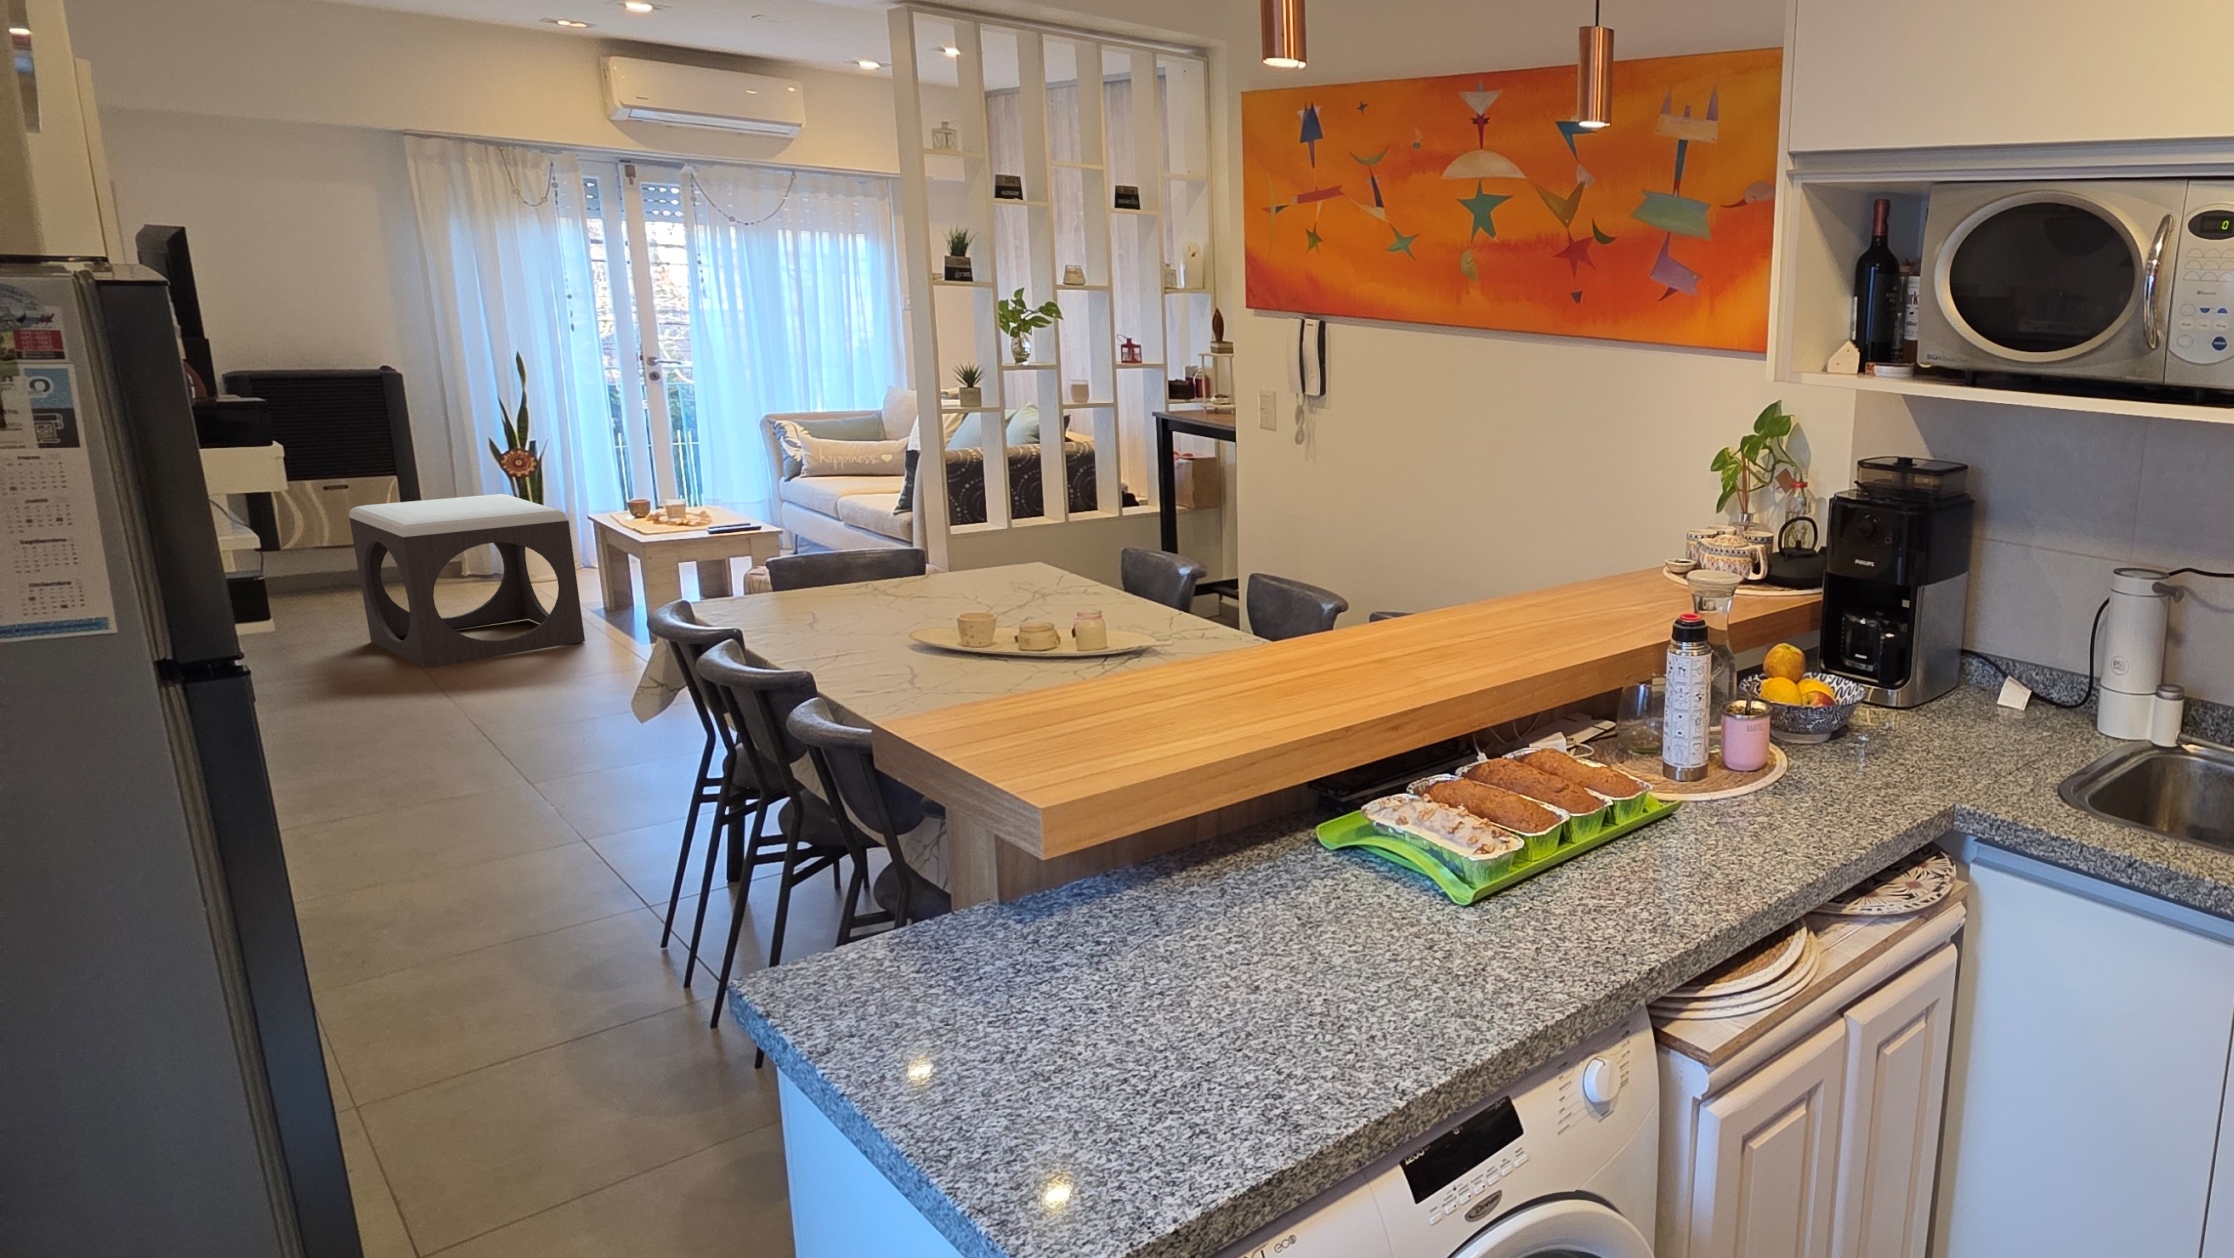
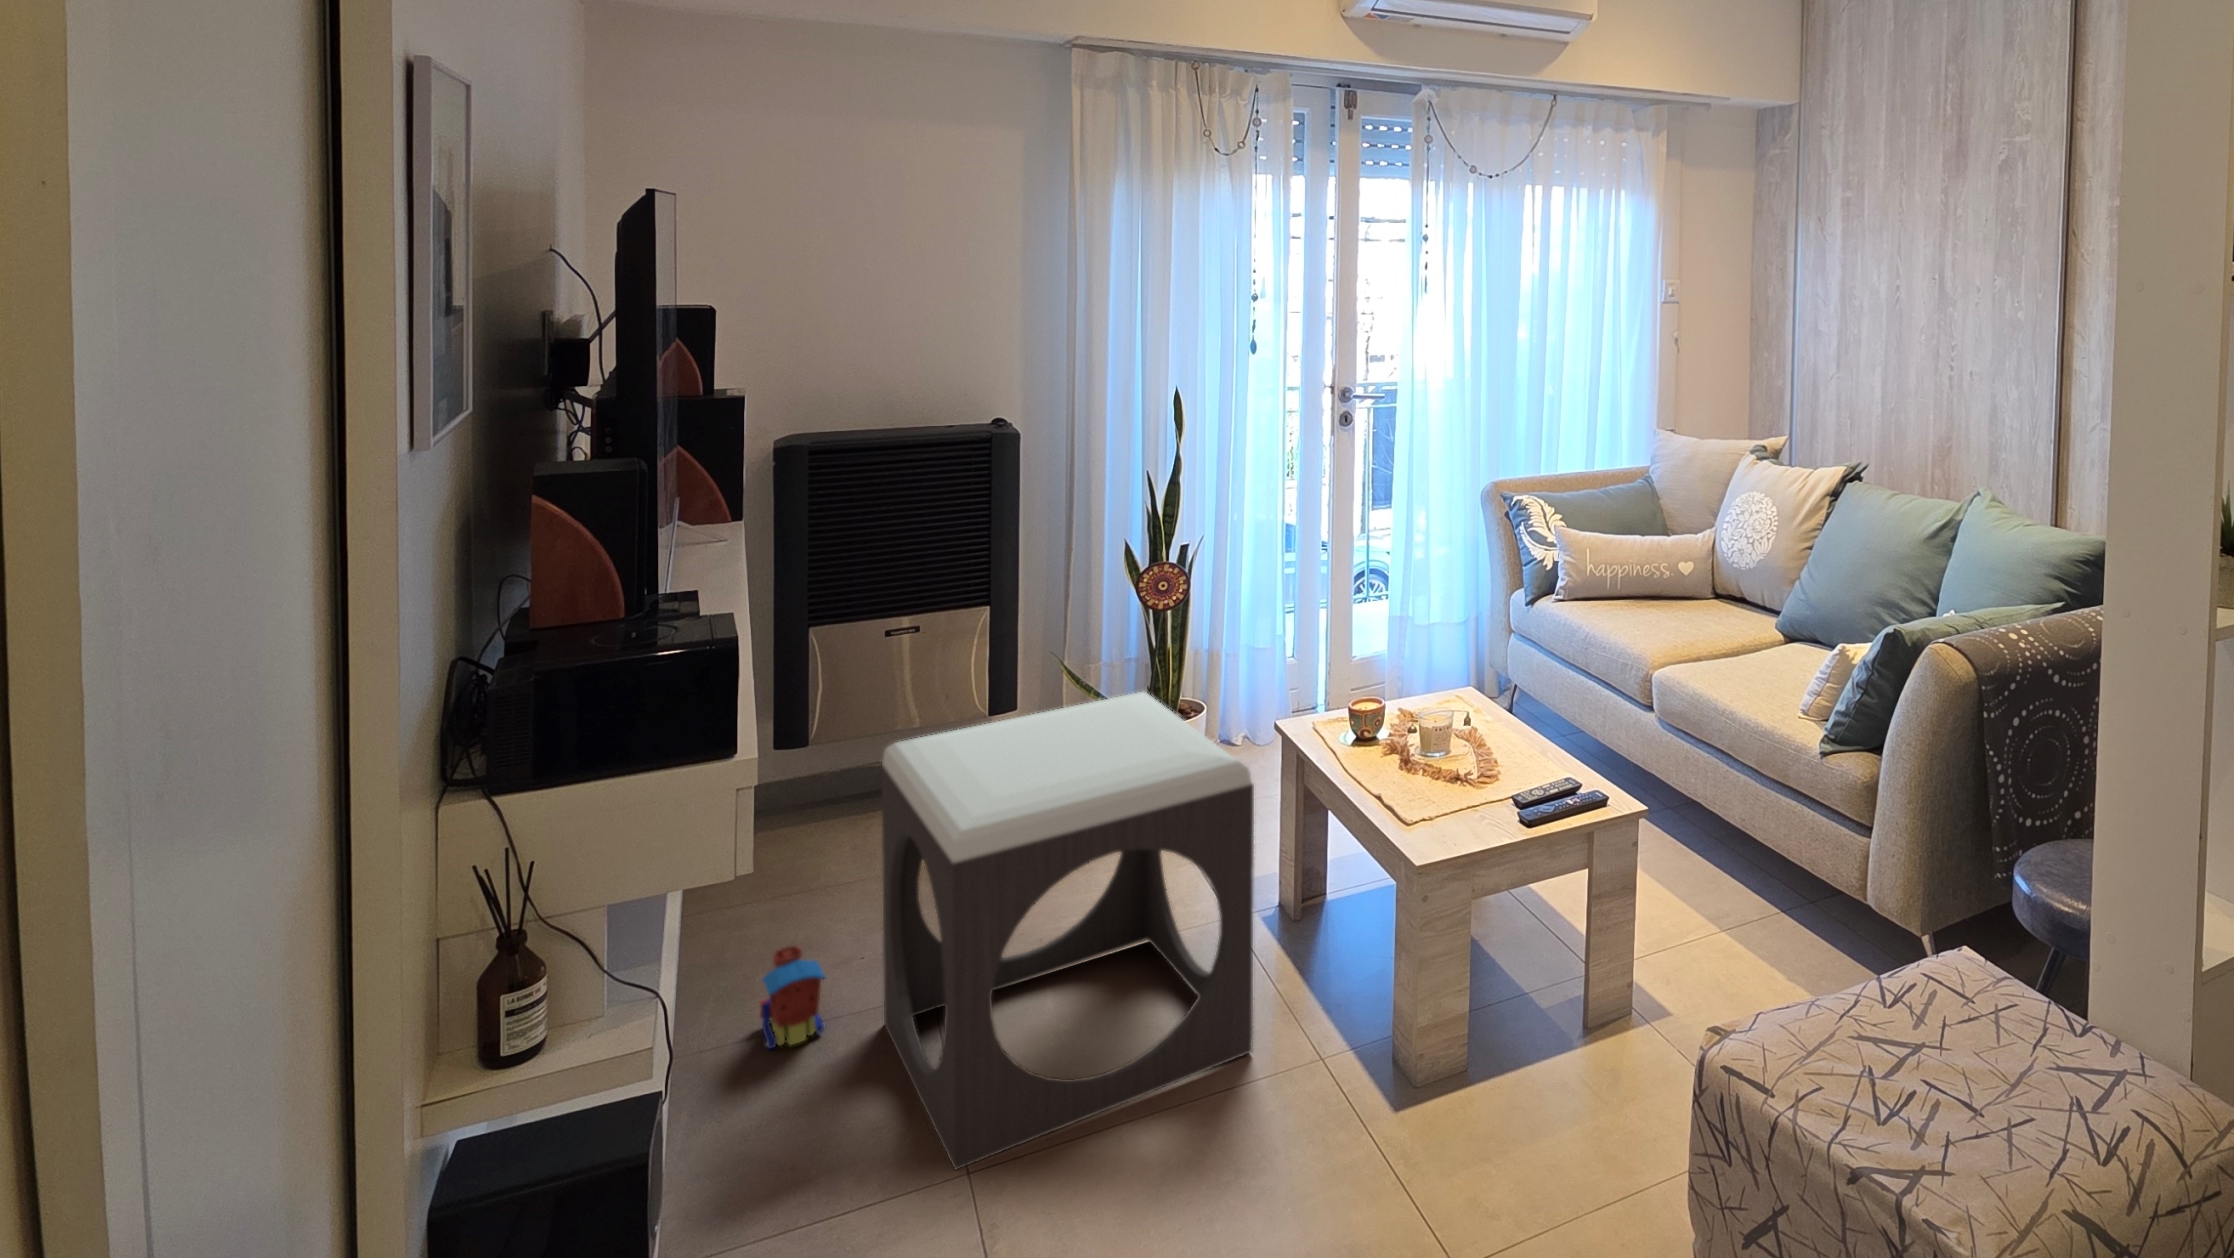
toy train: none [293,608,336,648] -> present [760,946,825,1049]

